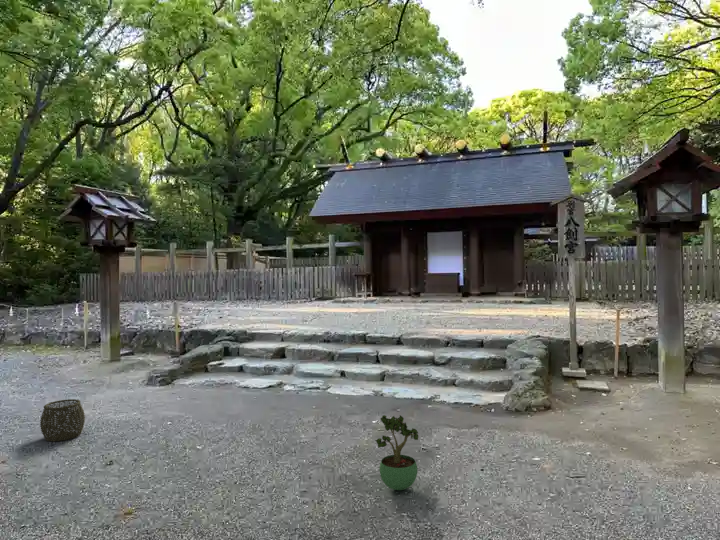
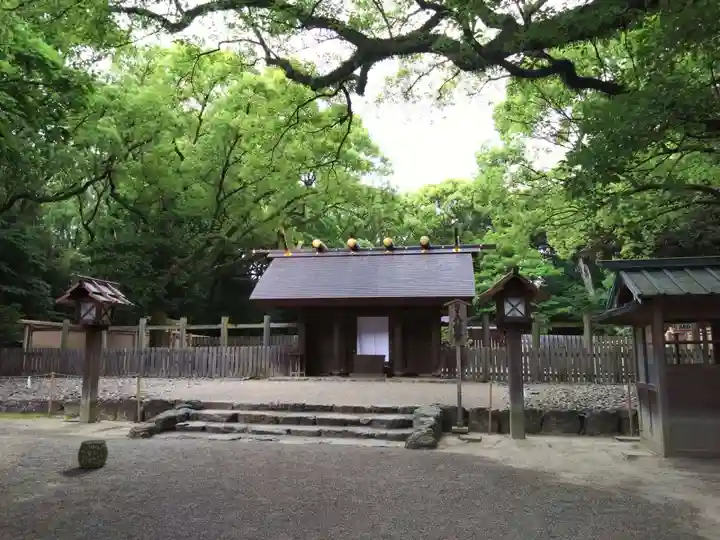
potted plant: present [376,415,418,490] -> none [320,436,346,482]

